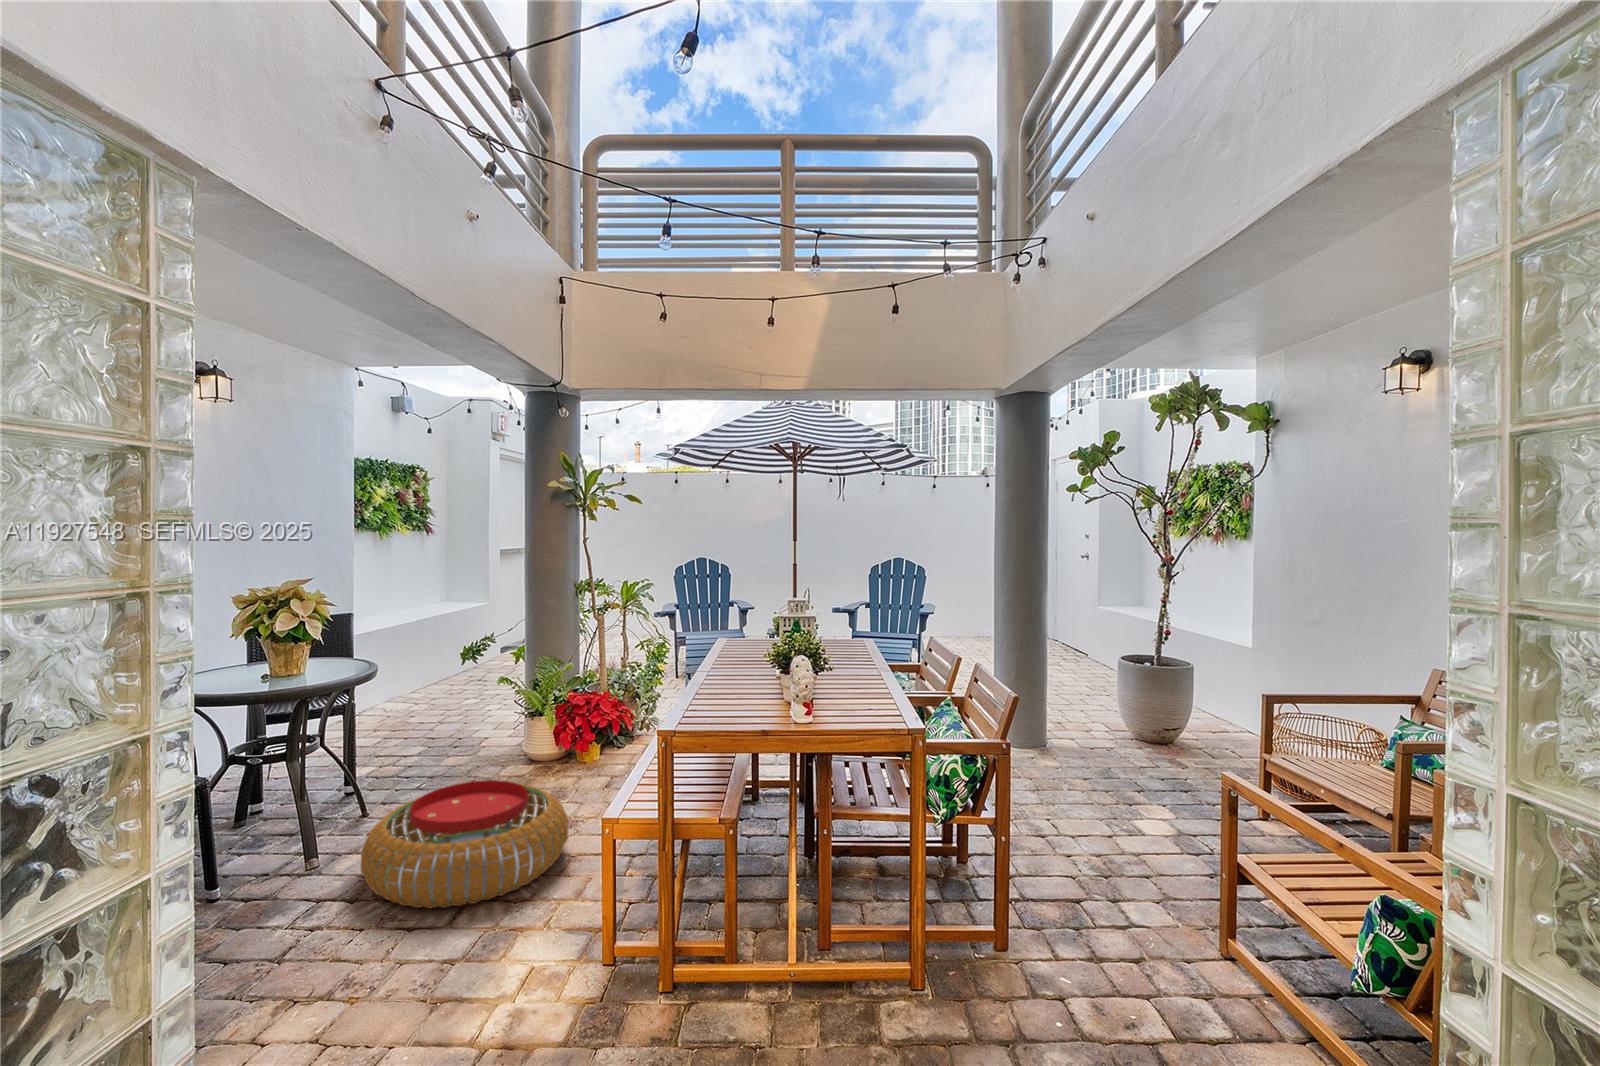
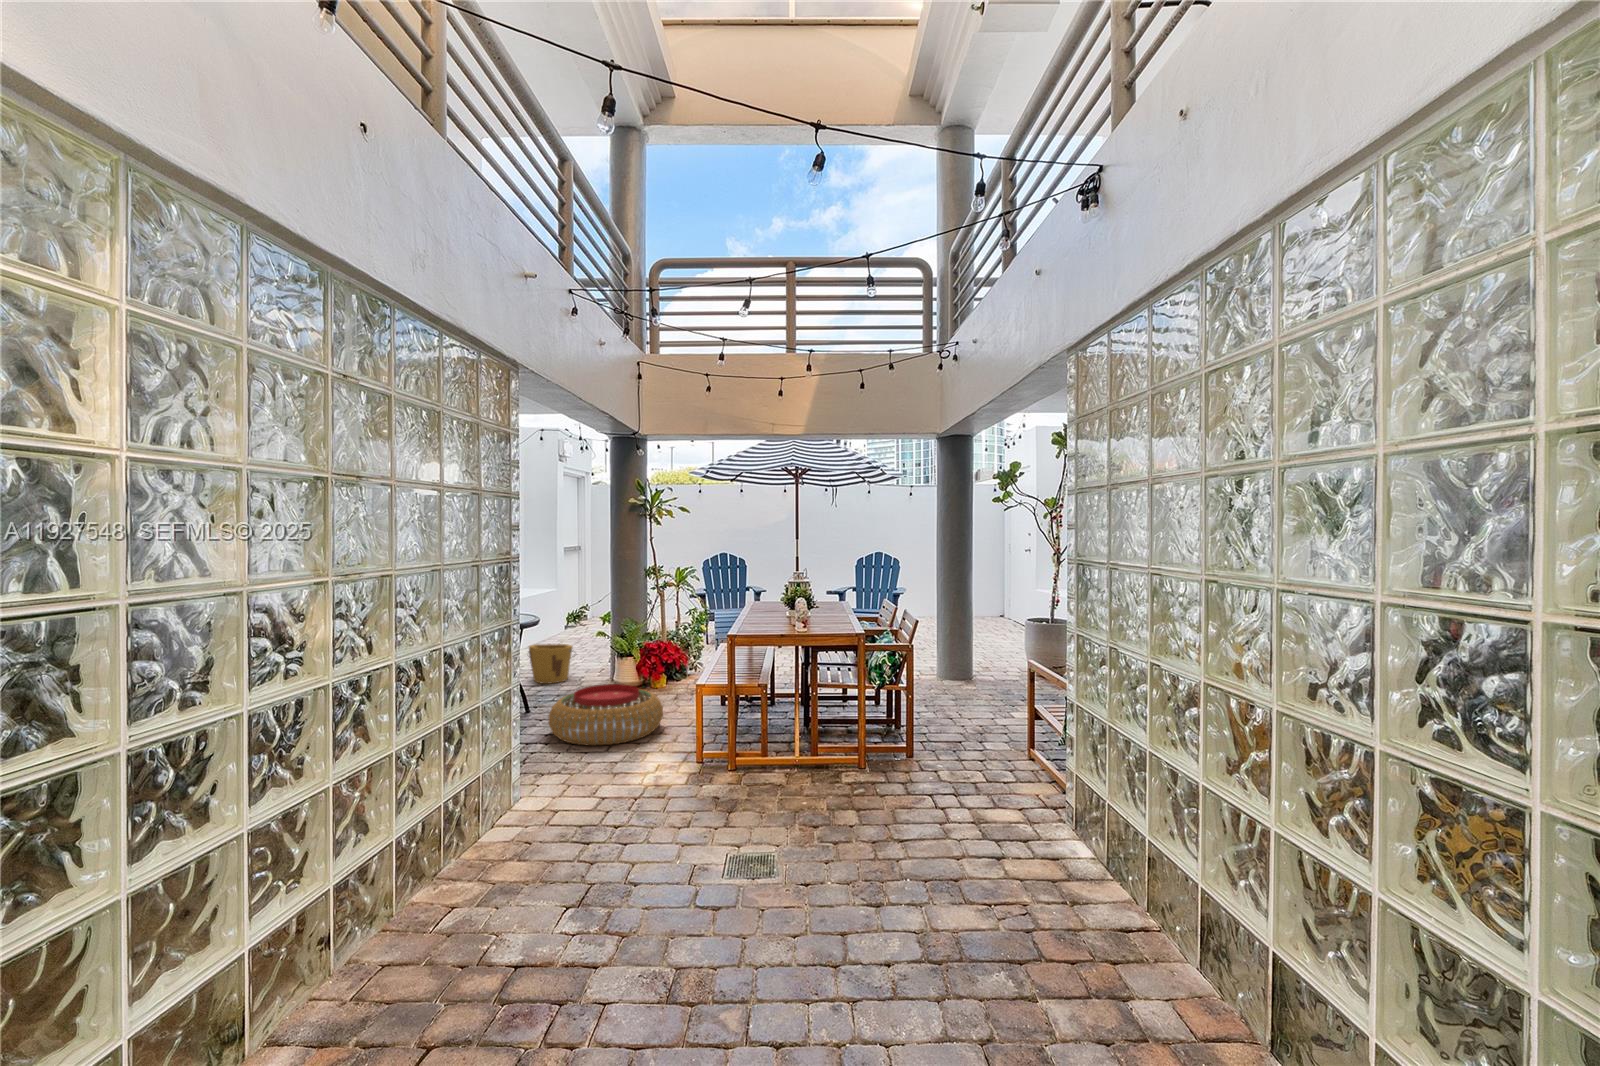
bucket: none [400,691,473,751] -> present [529,644,573,683]

